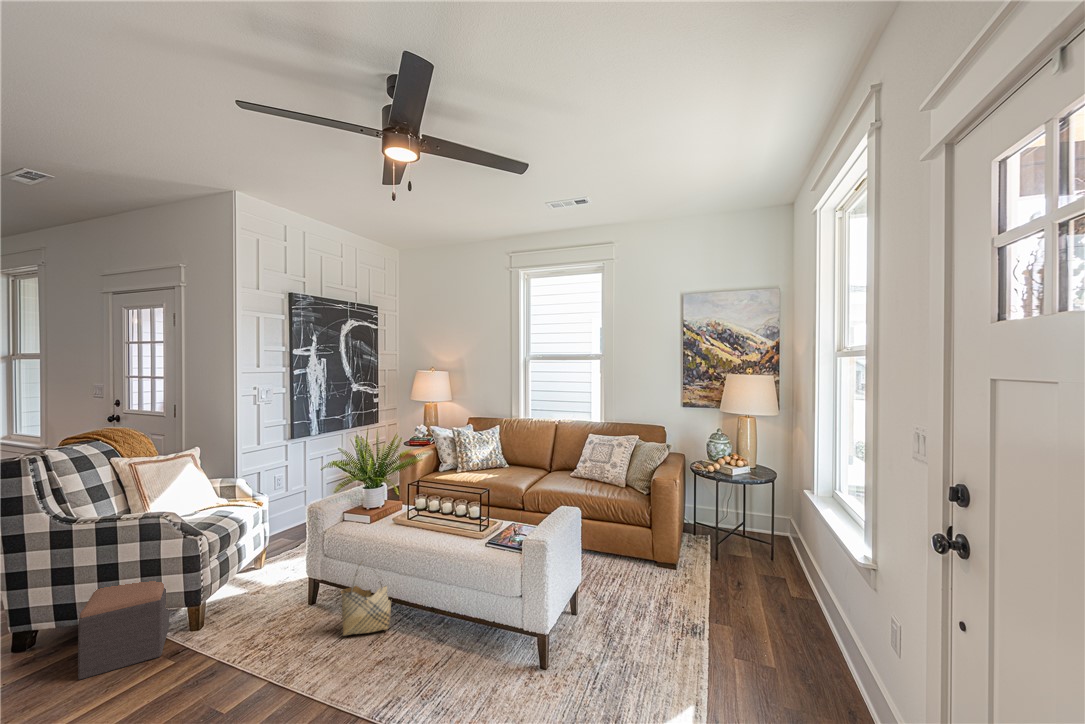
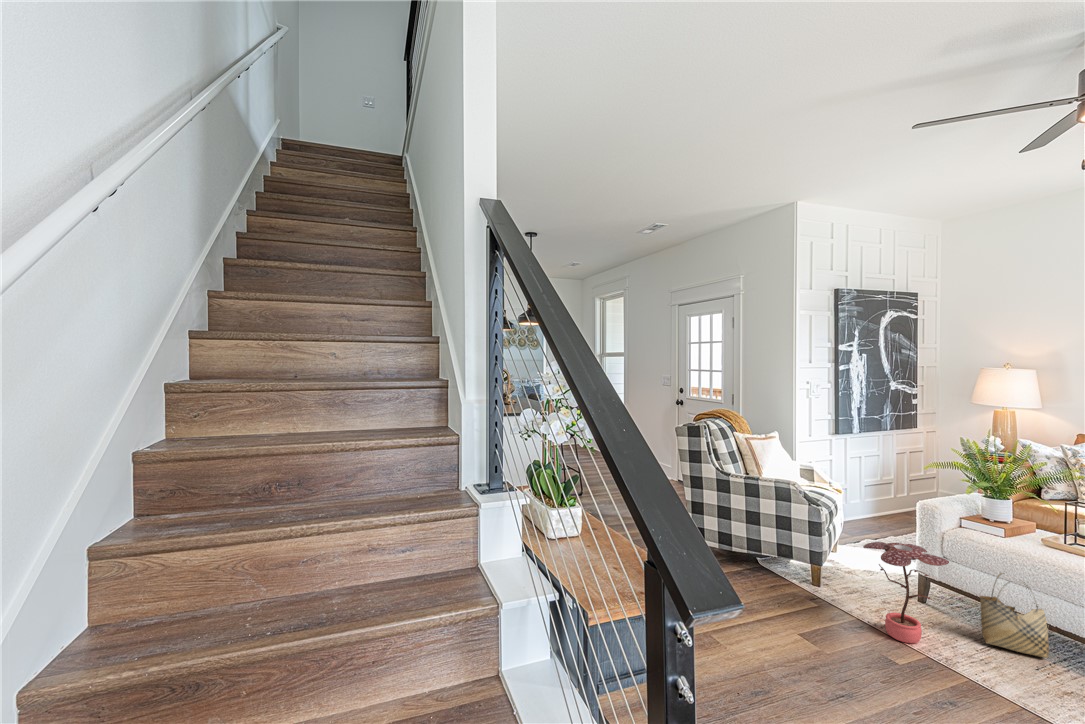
potted plant: none [218,558,301,676] -> present [863,542,949,643]
footstool: present [78,581,169,680] -> none [744,526,802,595]

